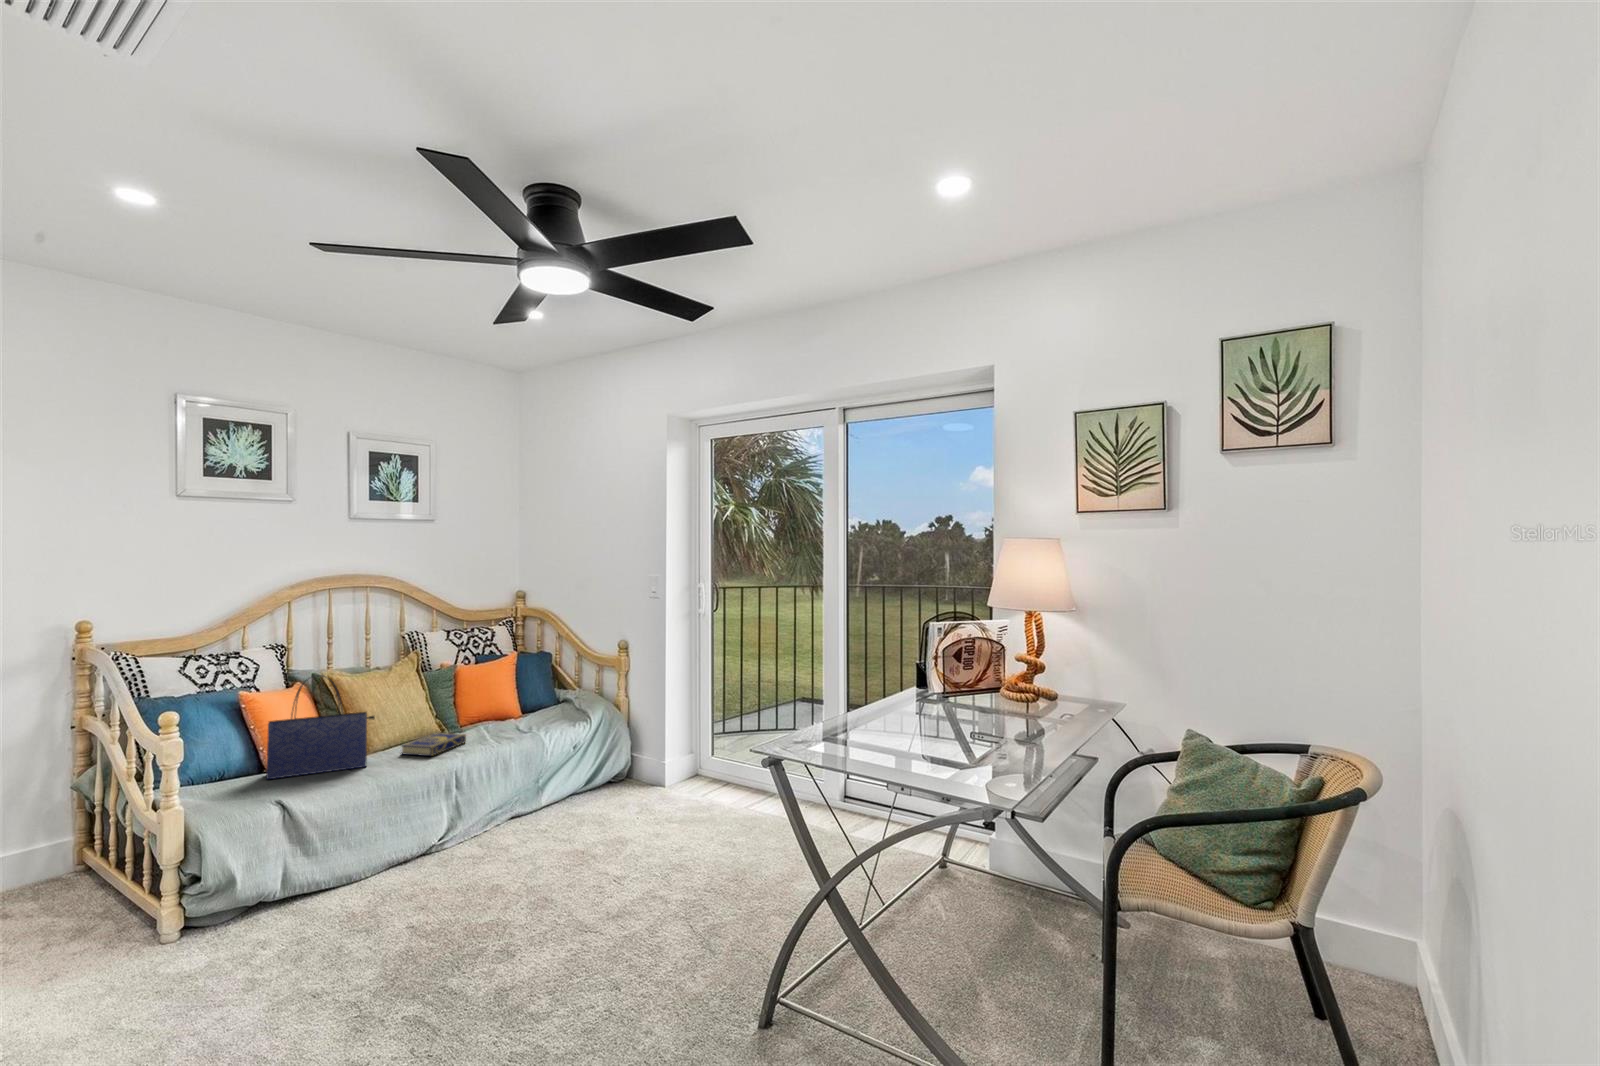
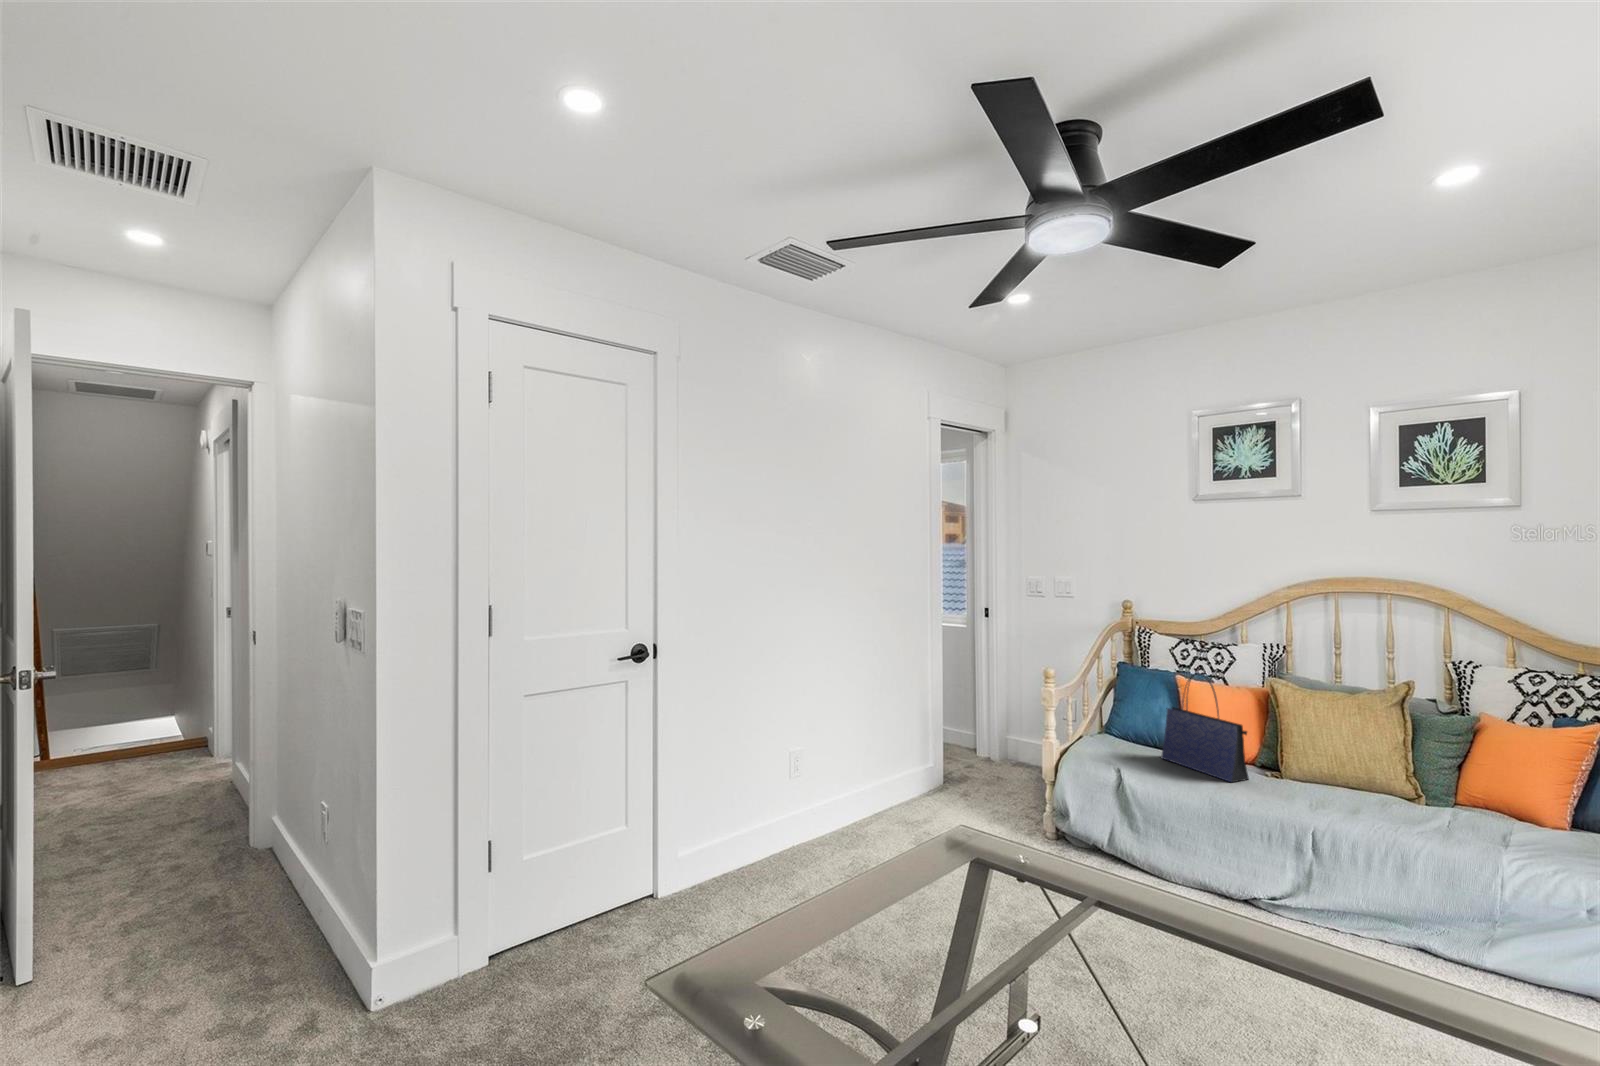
book: present [402,733,466,756] -> none [1287,777,1380,810]

